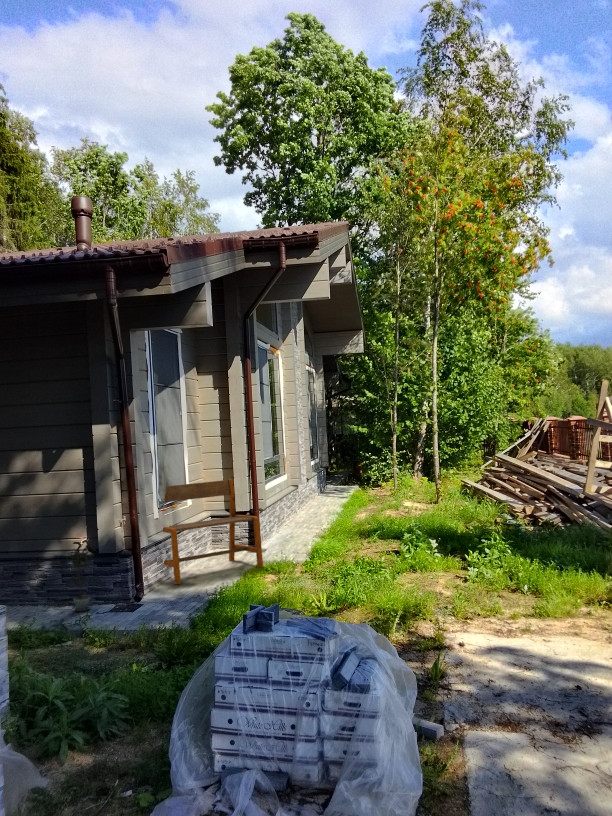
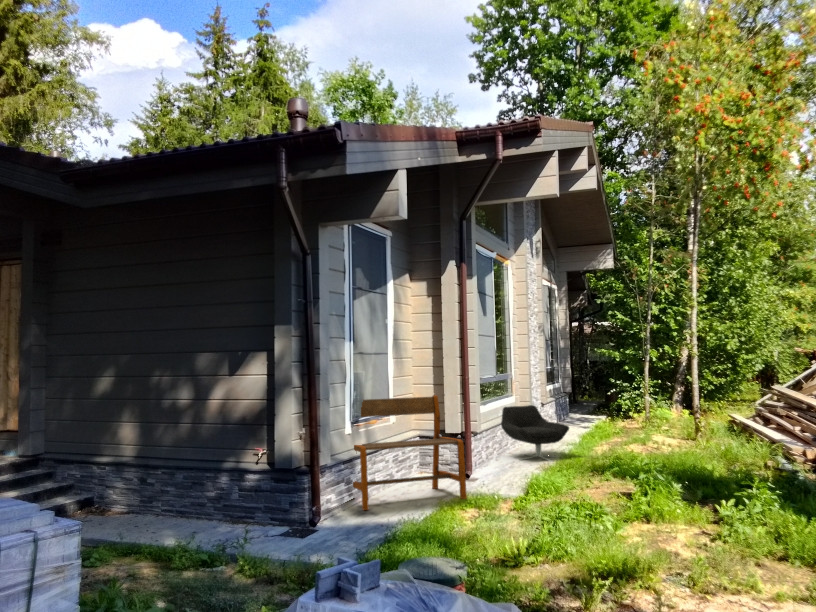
lounge chair: none [278,481,338,530] -> present [501,405,569,461]
potted plant: present [68,541,96,611] -> none [238,454,270,532]

